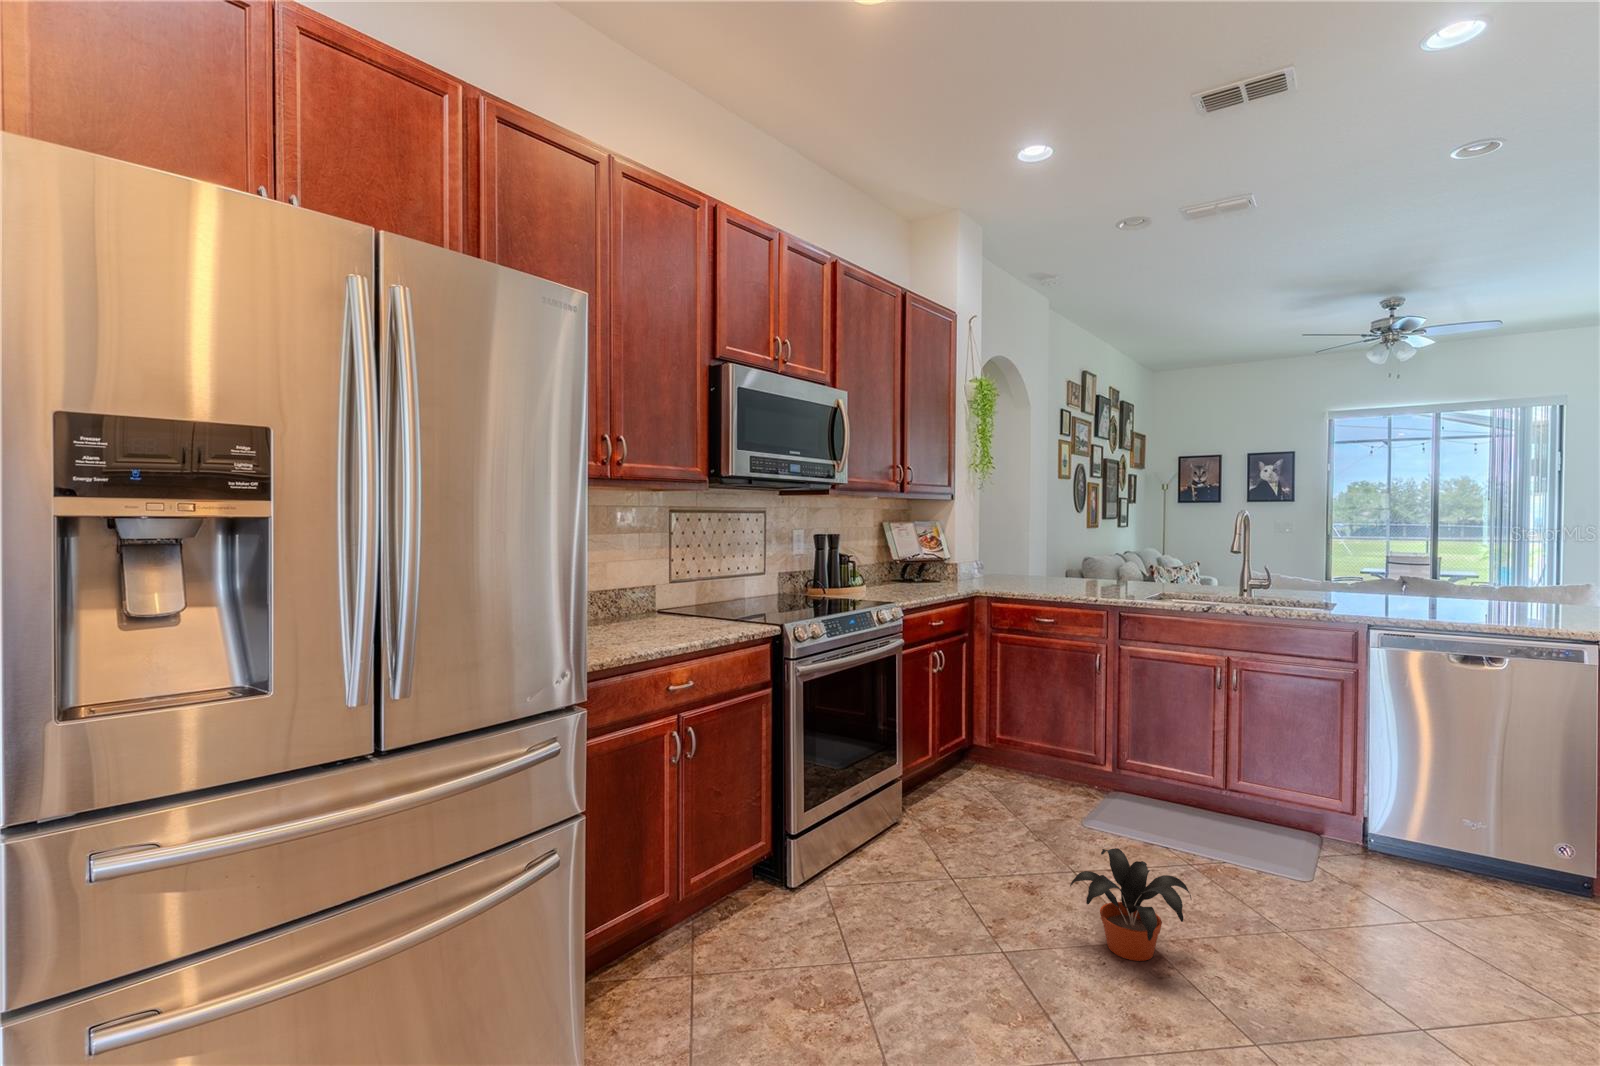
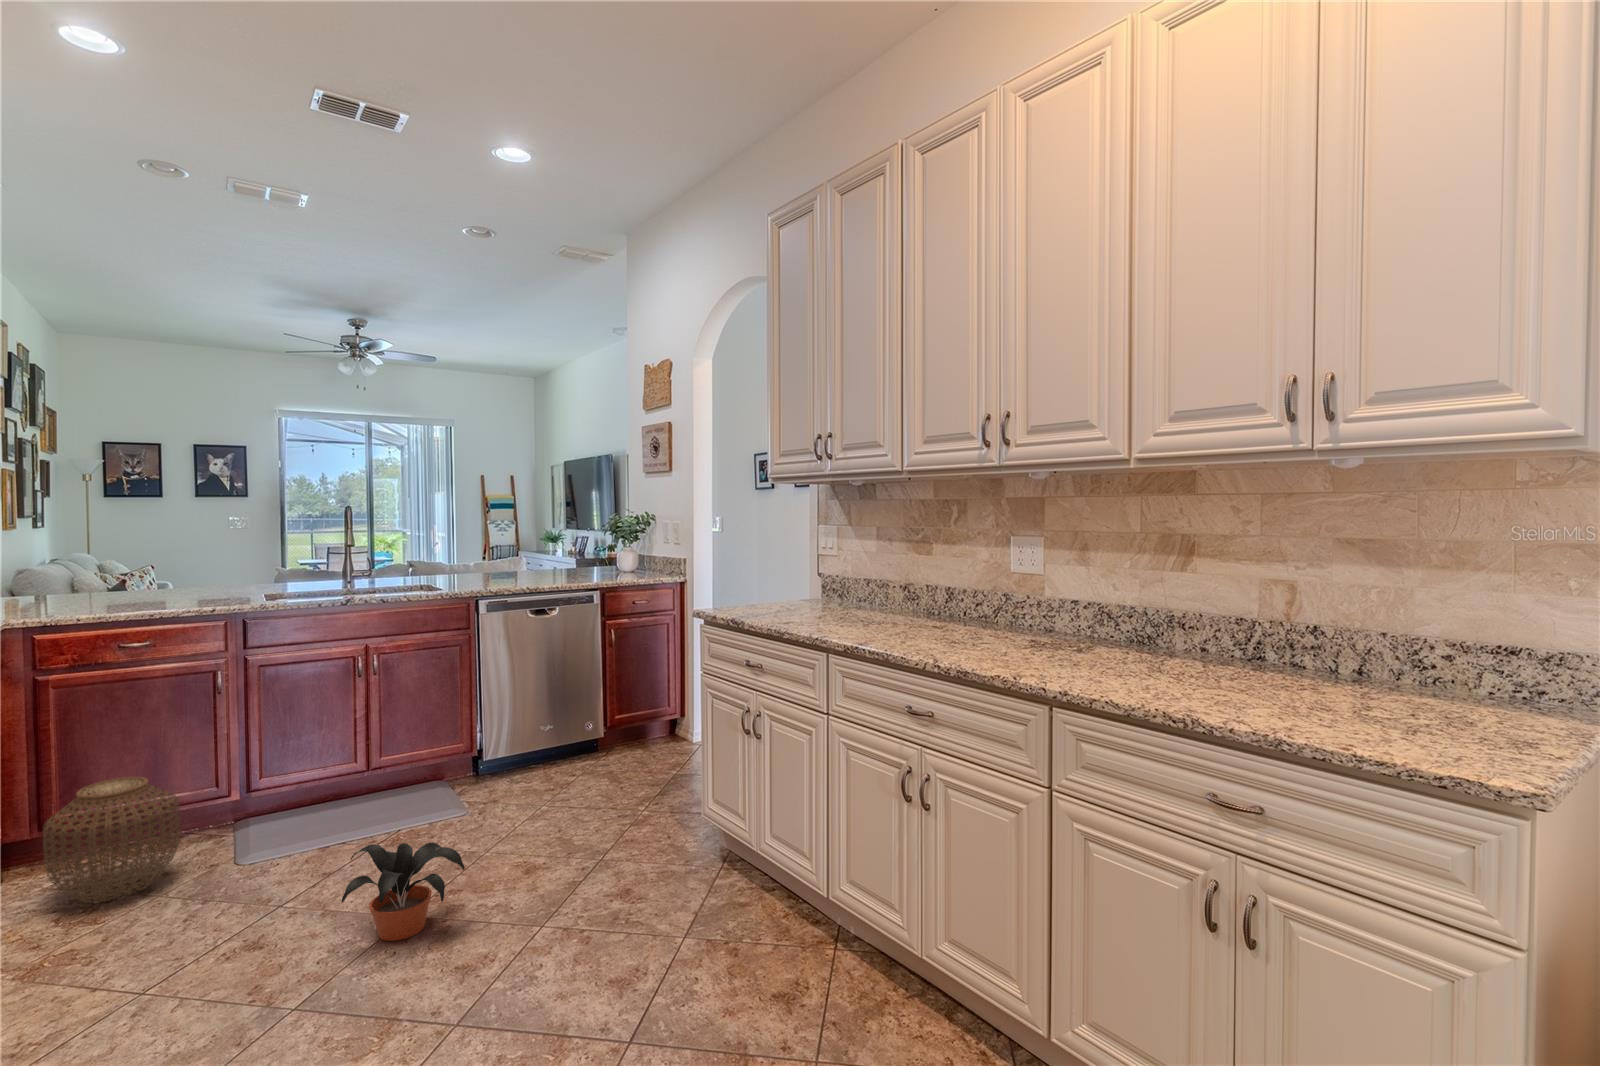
woven basket: none [971,718,1051,810] -> present [43,777,180,903]

